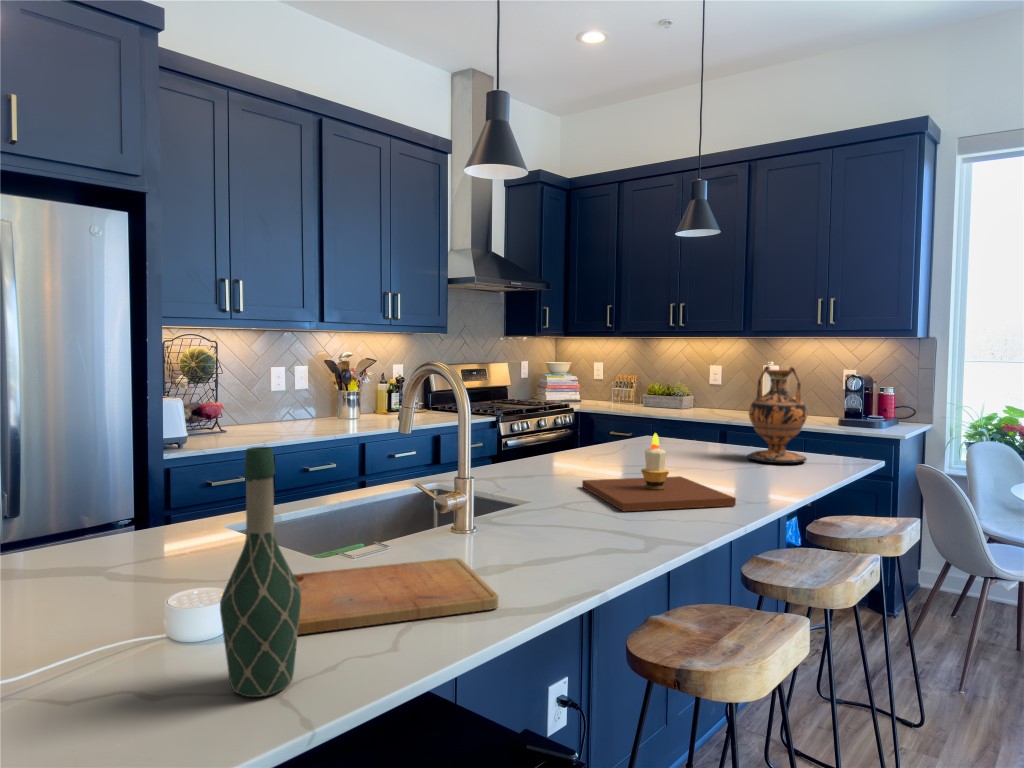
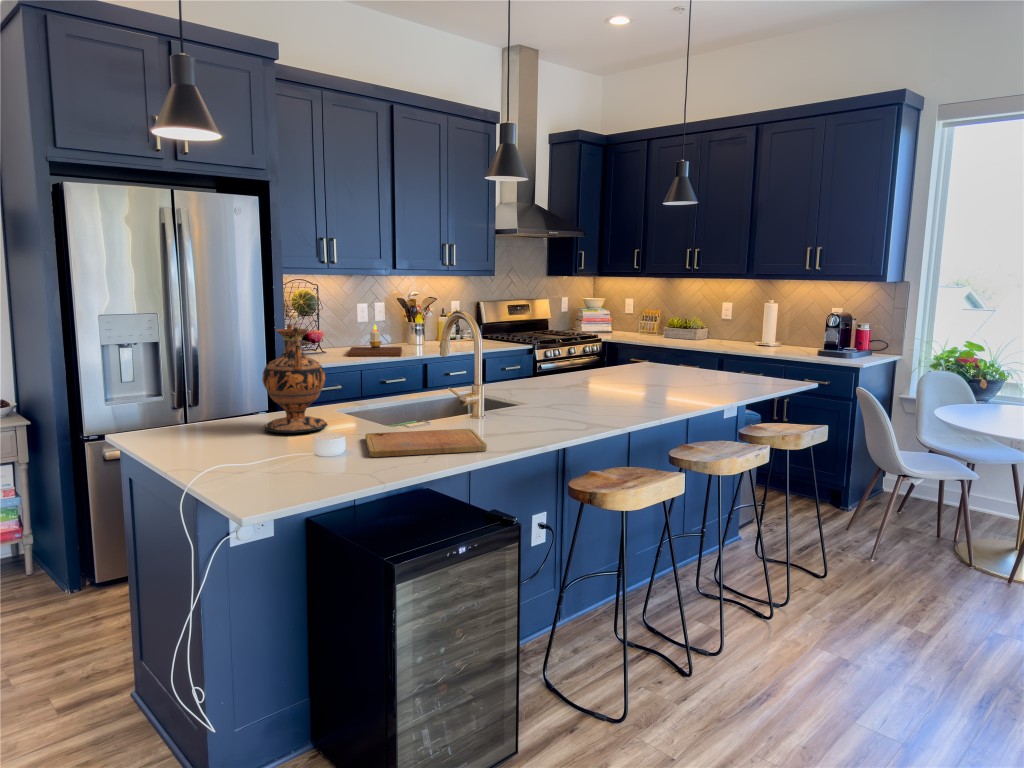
vase: present [748,366,807,463] -> present [262,325,328,433]
candle: present [582,433,736,511] -> present [347,325,402,356]
wine bottle: present [220,447,301,697] -> none [346,361,383,475]

